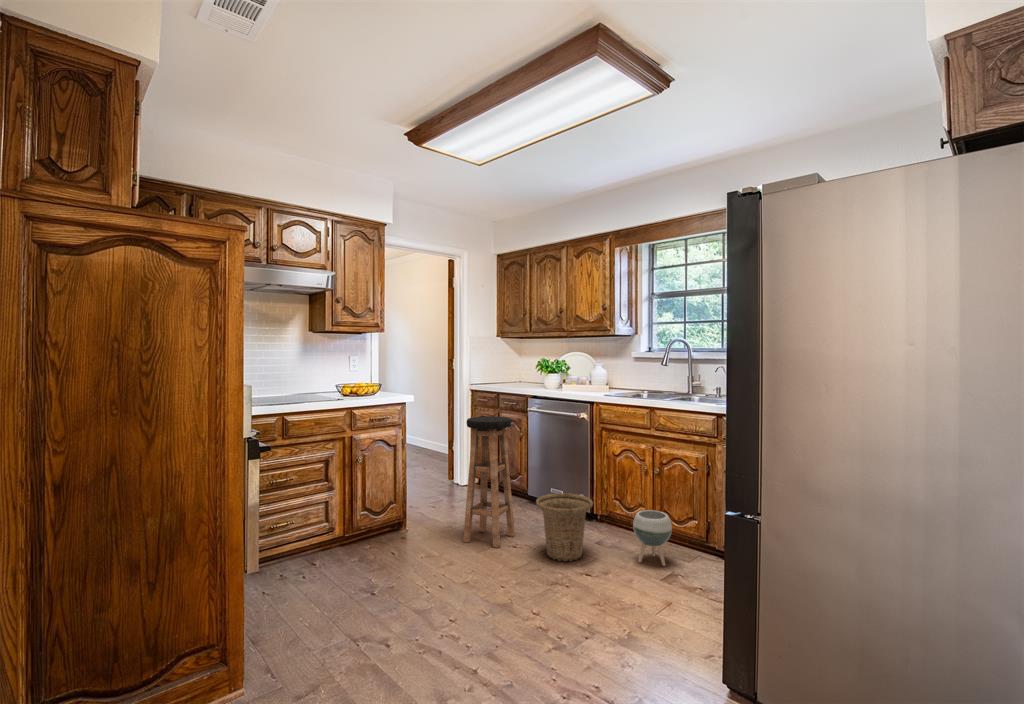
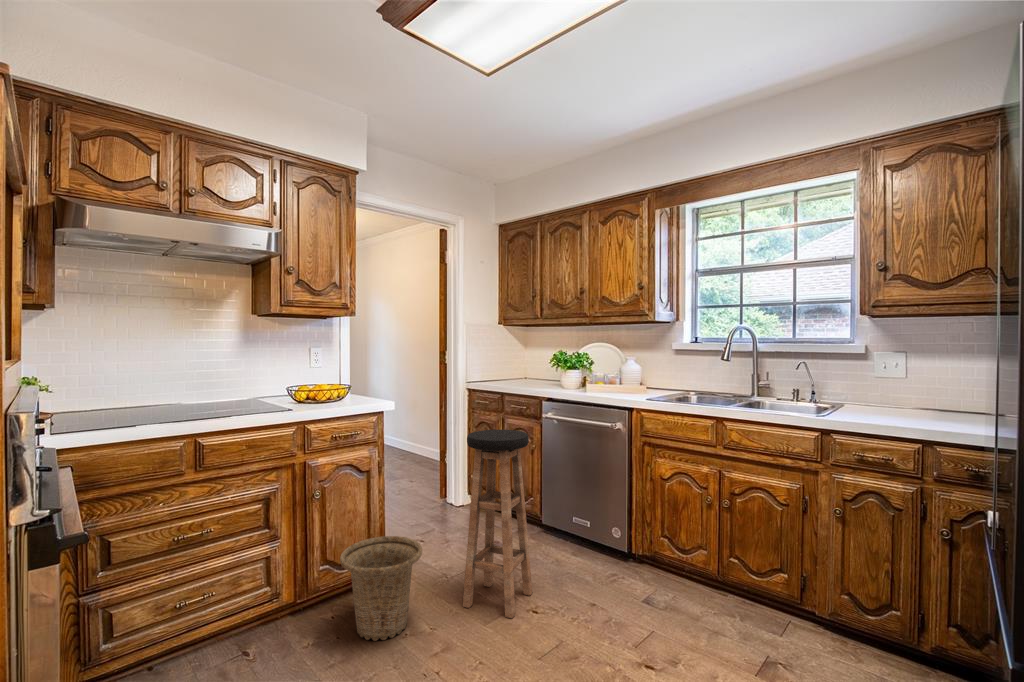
basket: present [536,493,593,561] -> present [340,536,422,641]
planter: present [633,510,672,566] -> none [708,567,766,653]

